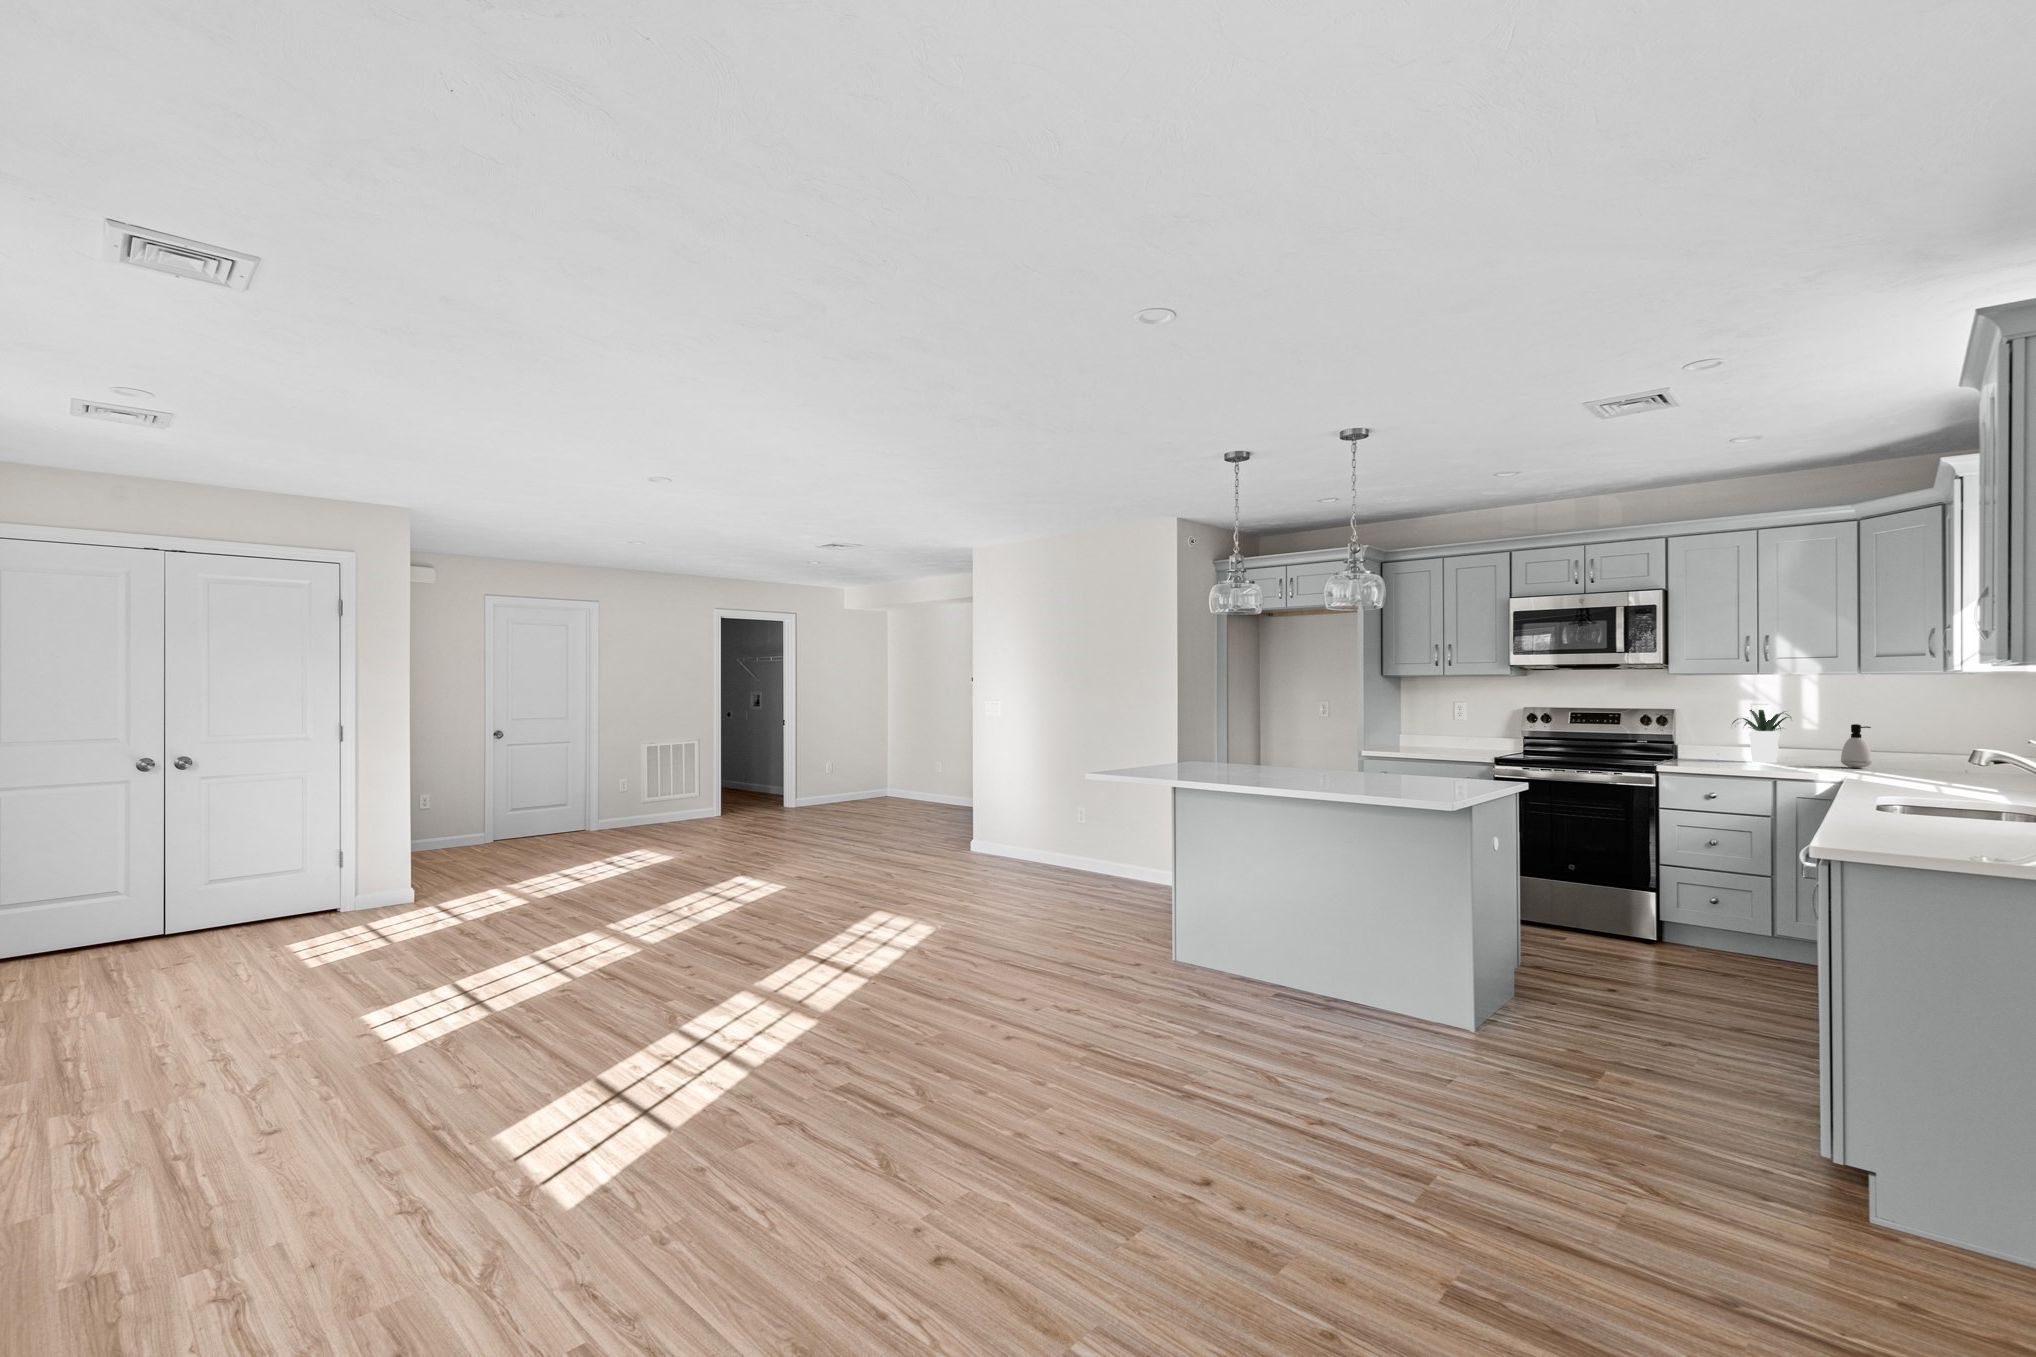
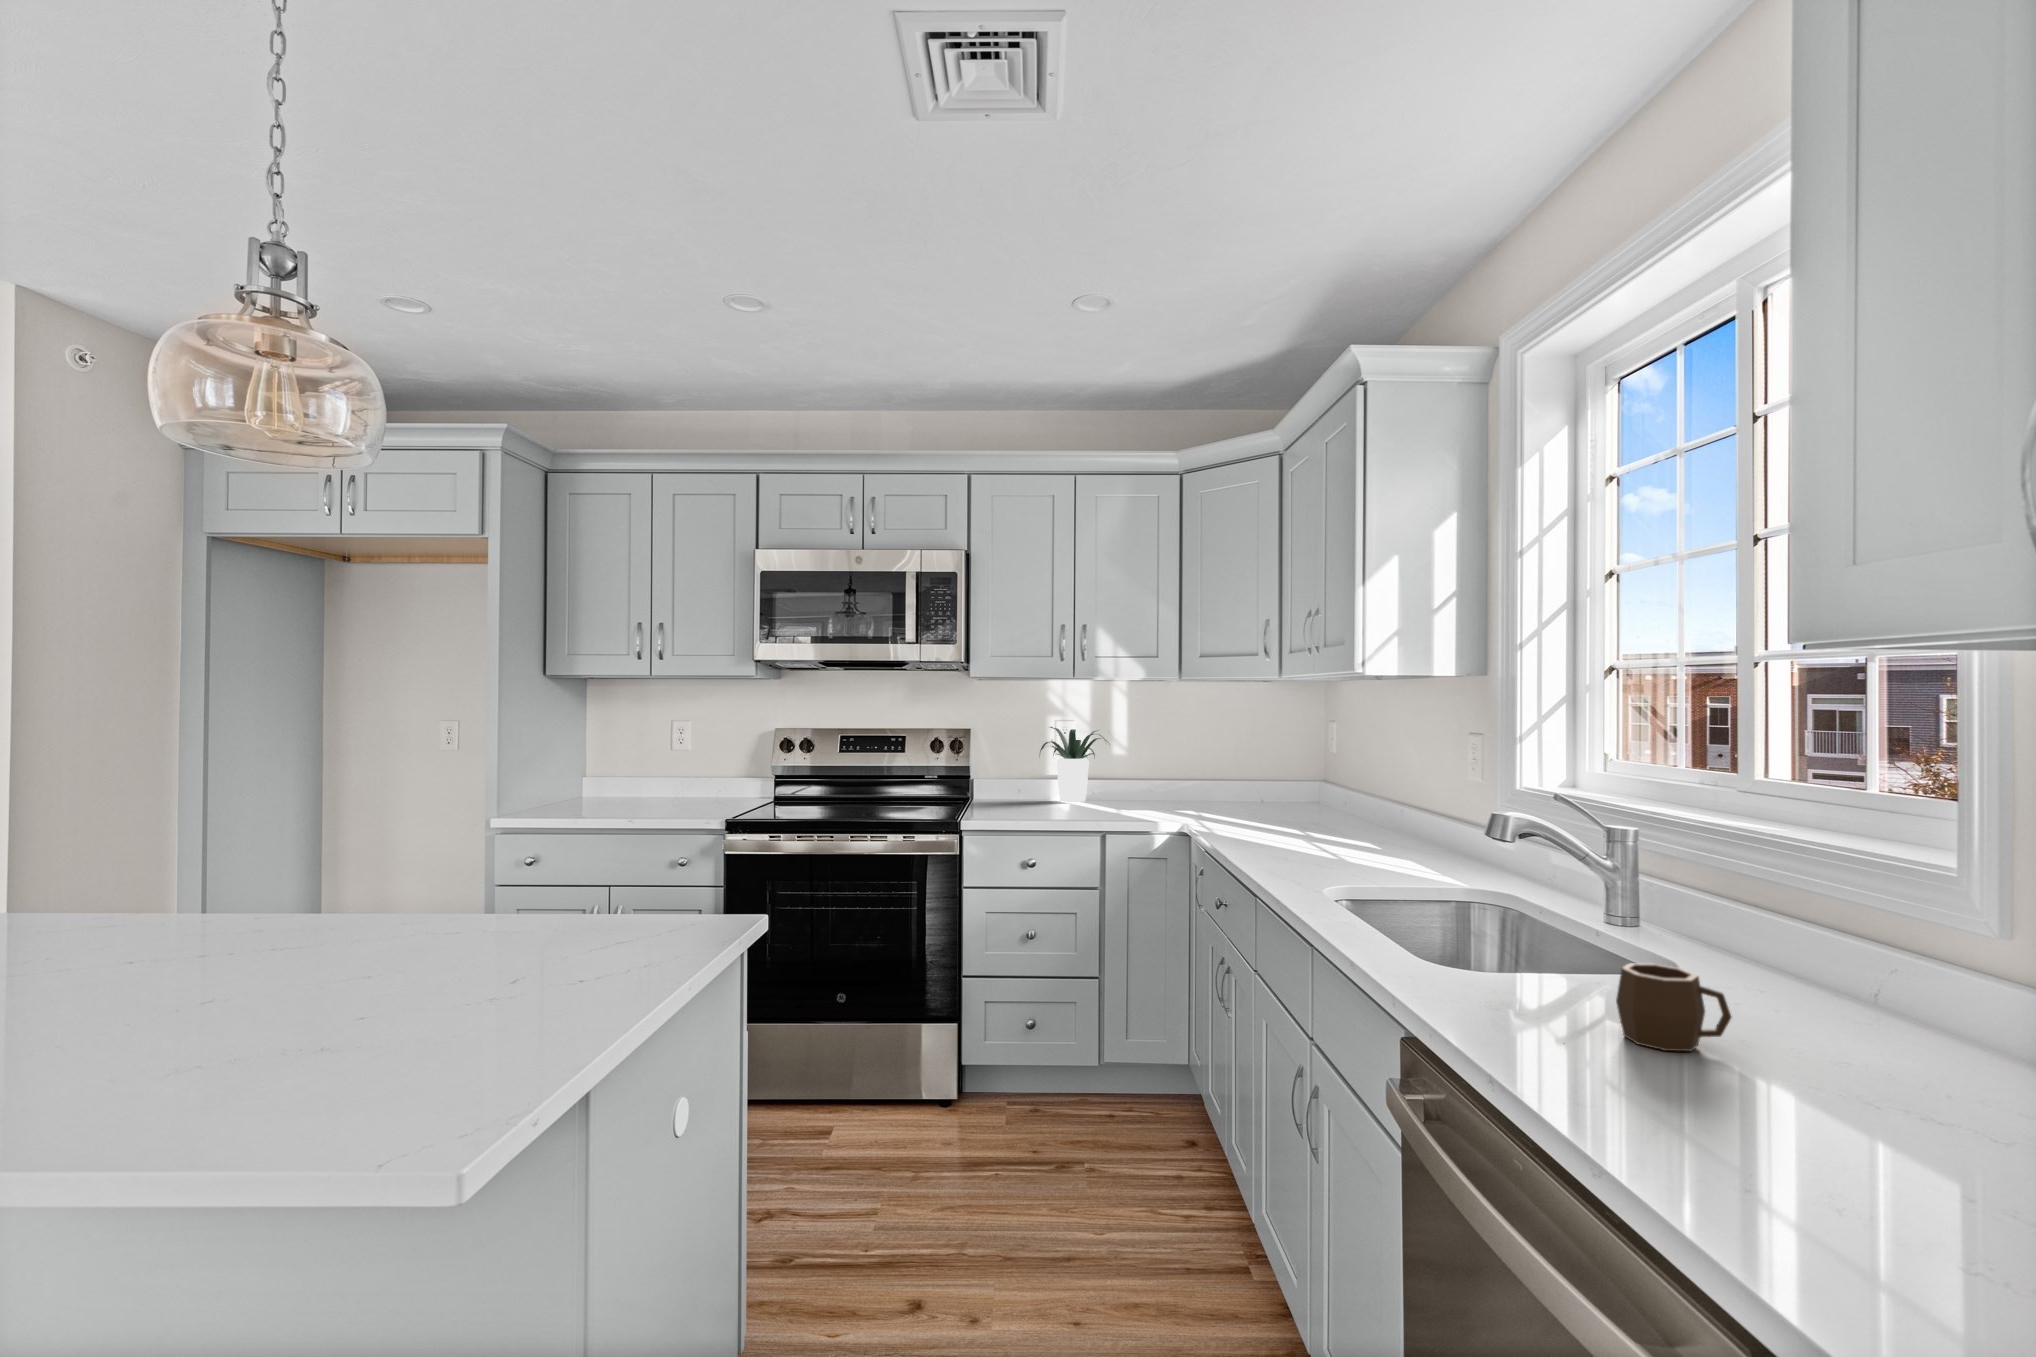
soap dispenser: present [1841,724,1872,768] -> none [1153,747,1184,804]
mug: none [1932,804,1987,837] -> present [1616,963,1731,1052]

